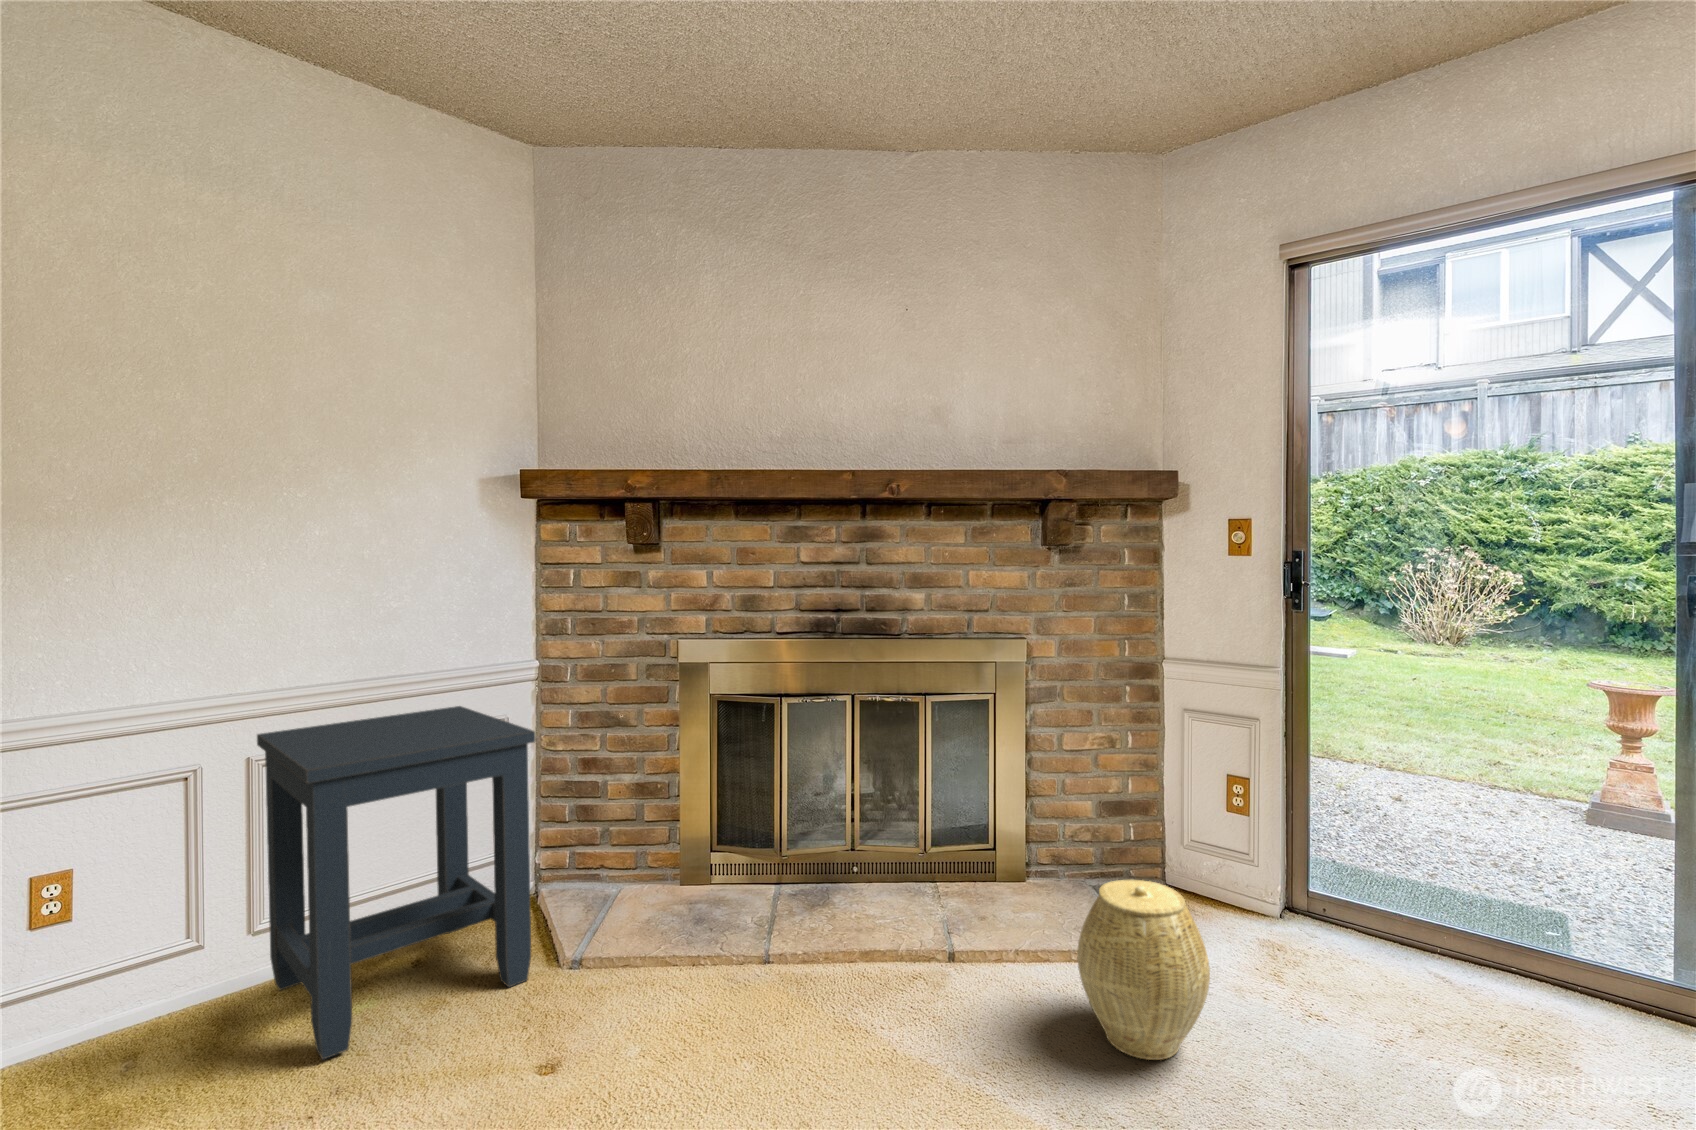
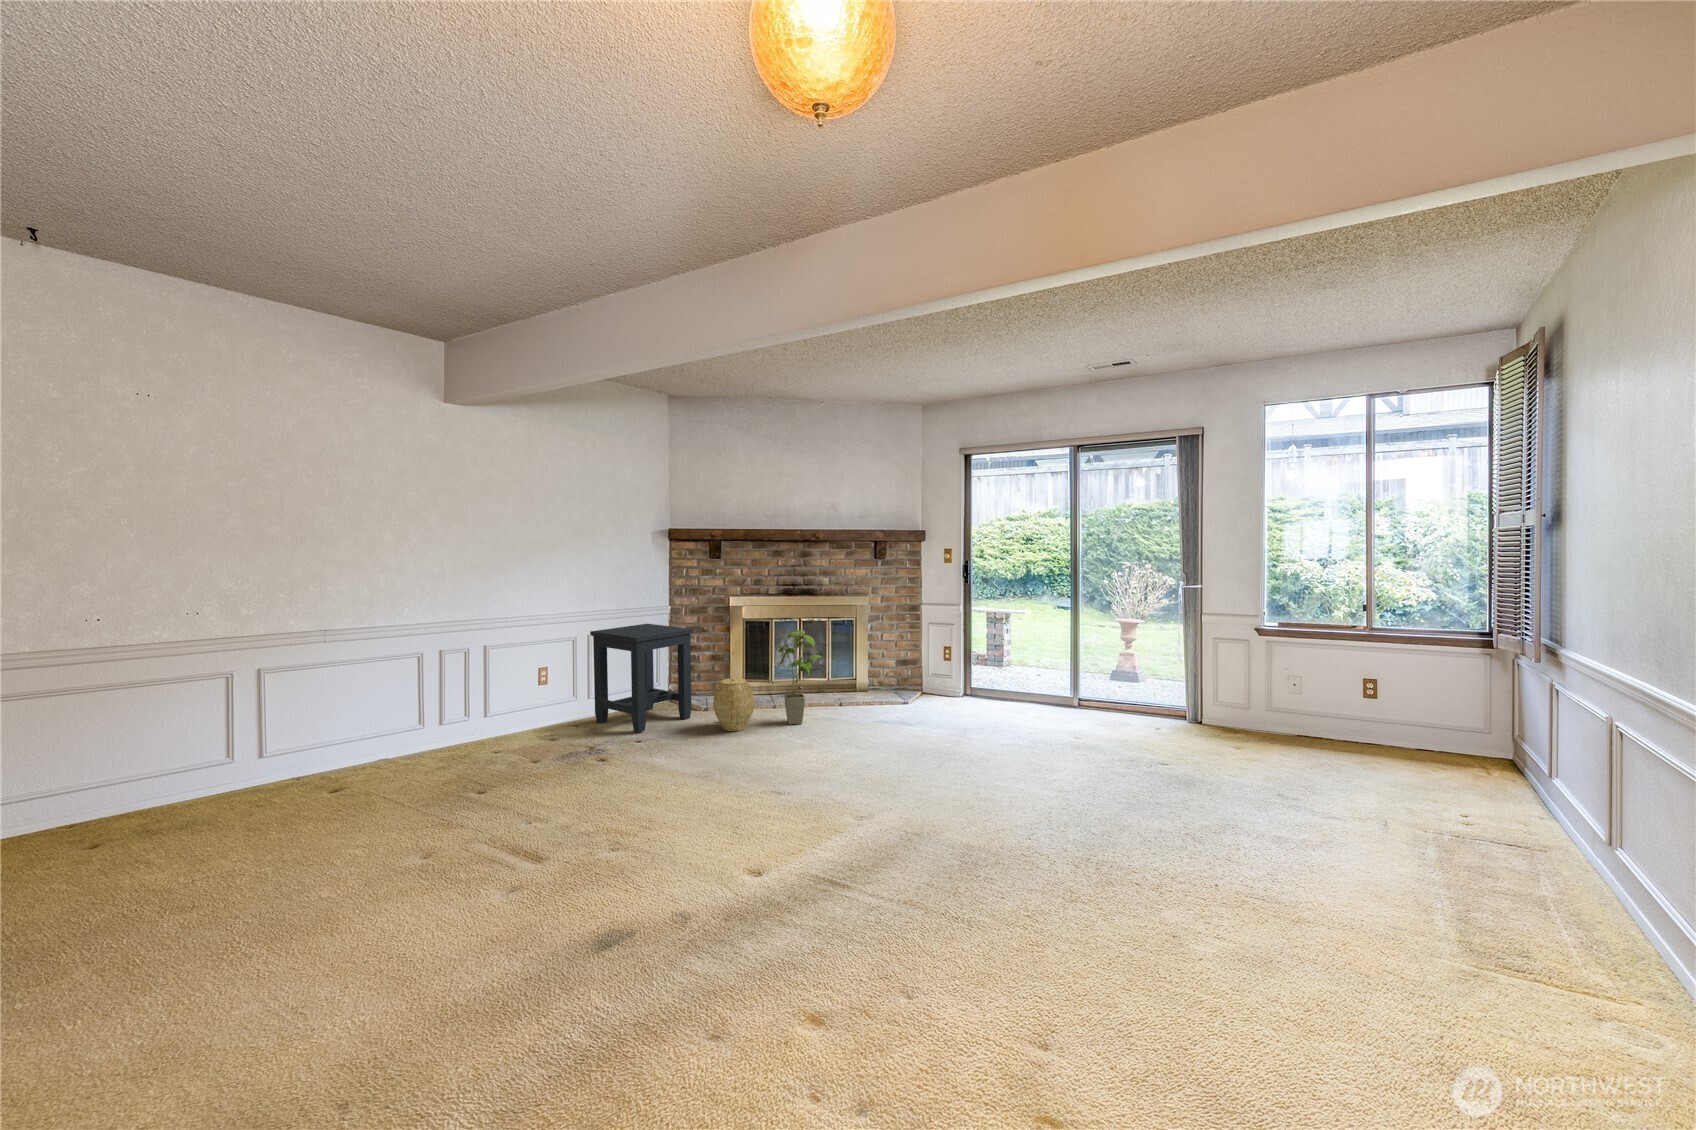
house plant: none [752,748,903,1043] -> present [776,630,824,724]
woven basket: present [1077,880,1210,1060] -> present [713,678,755,731]

